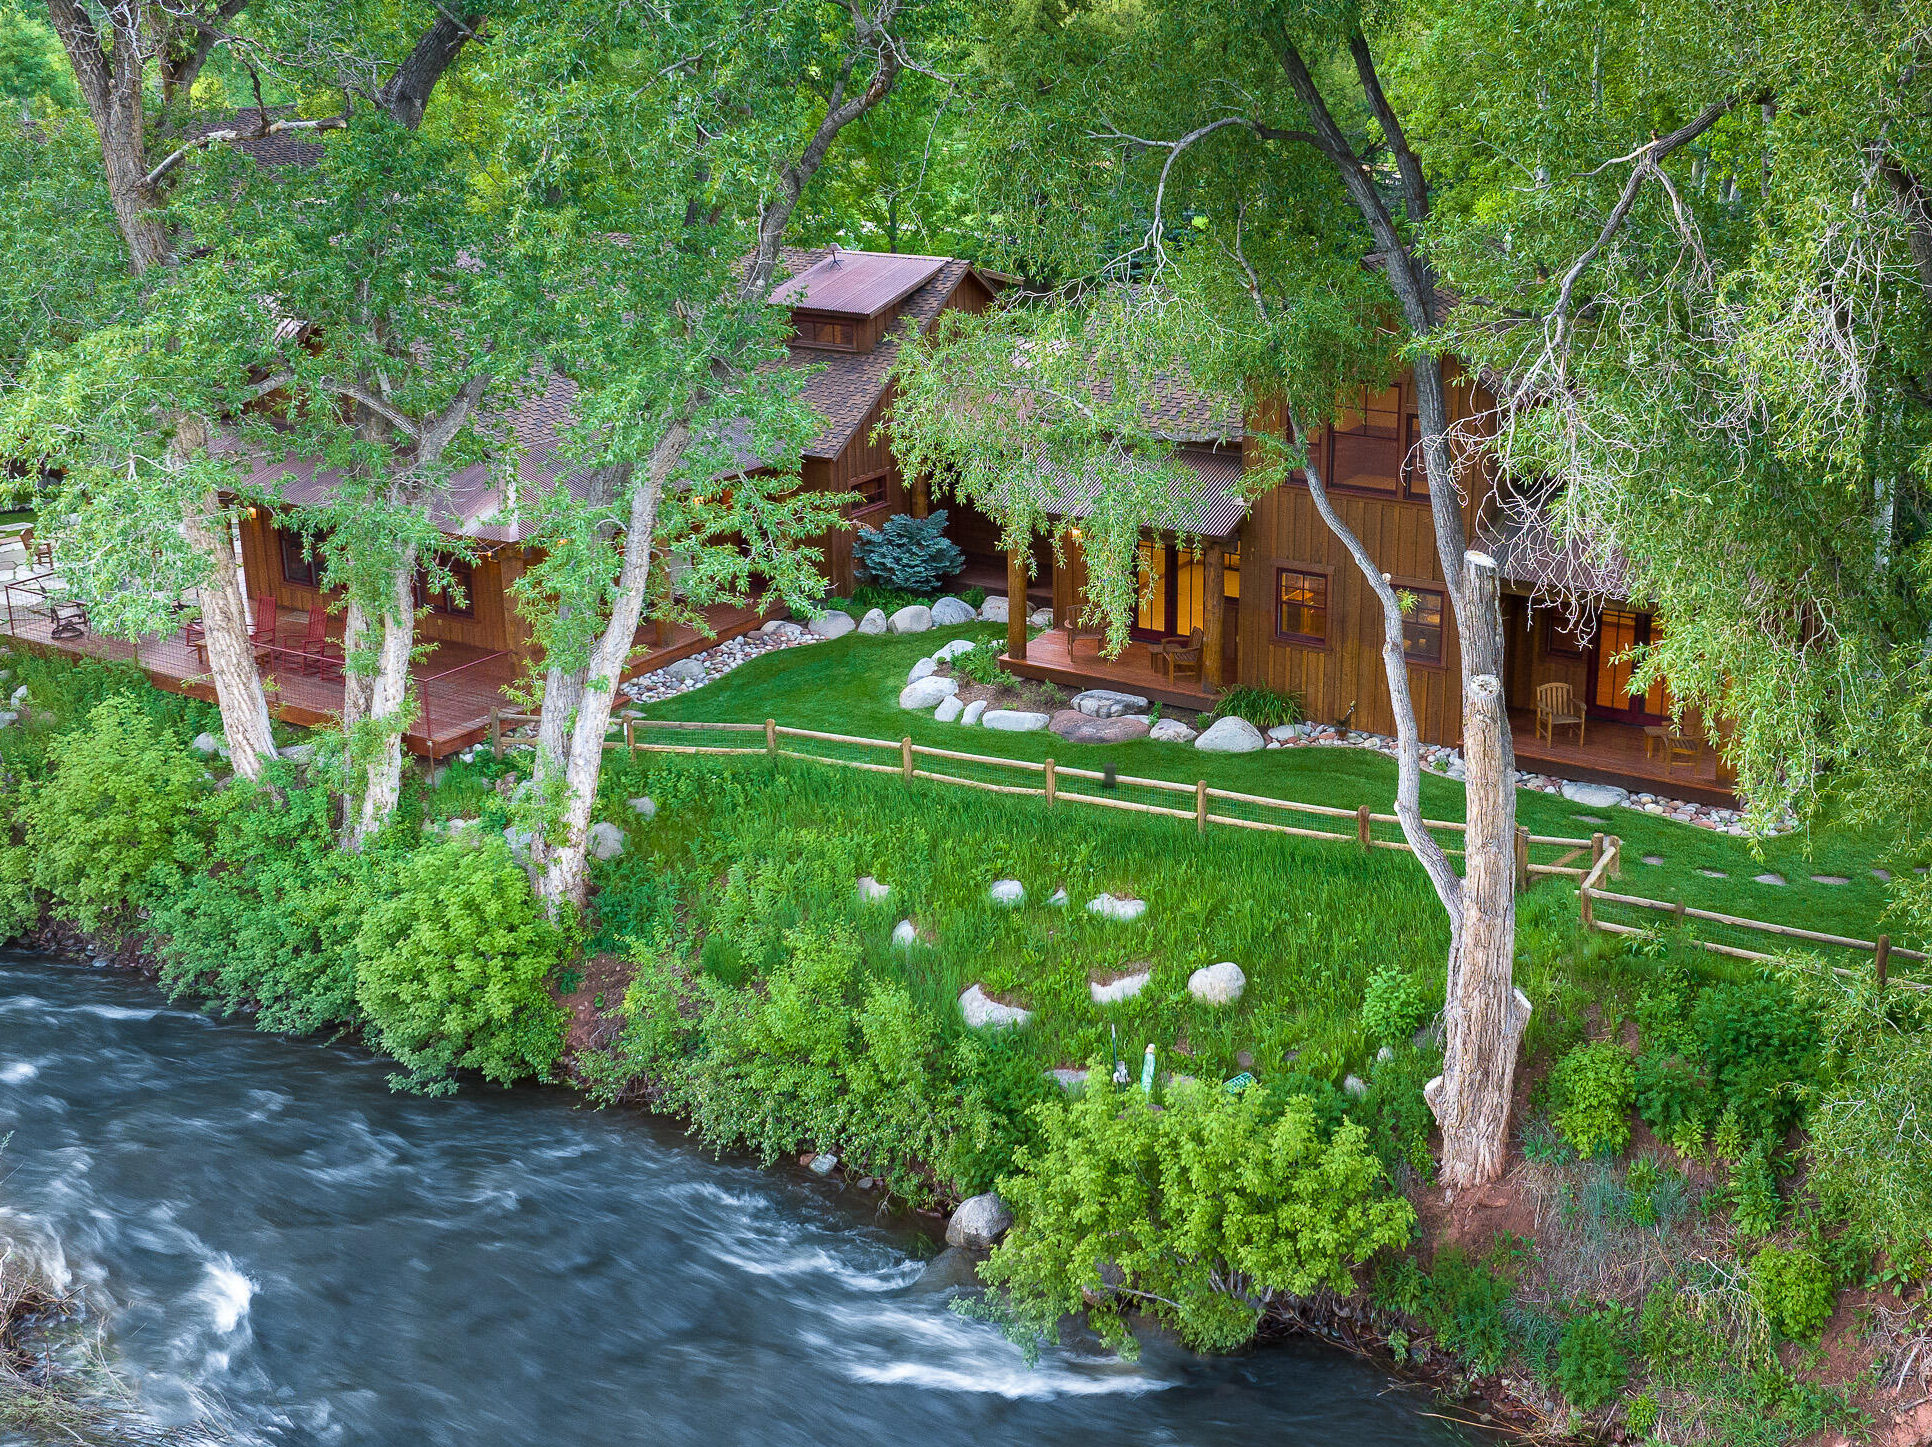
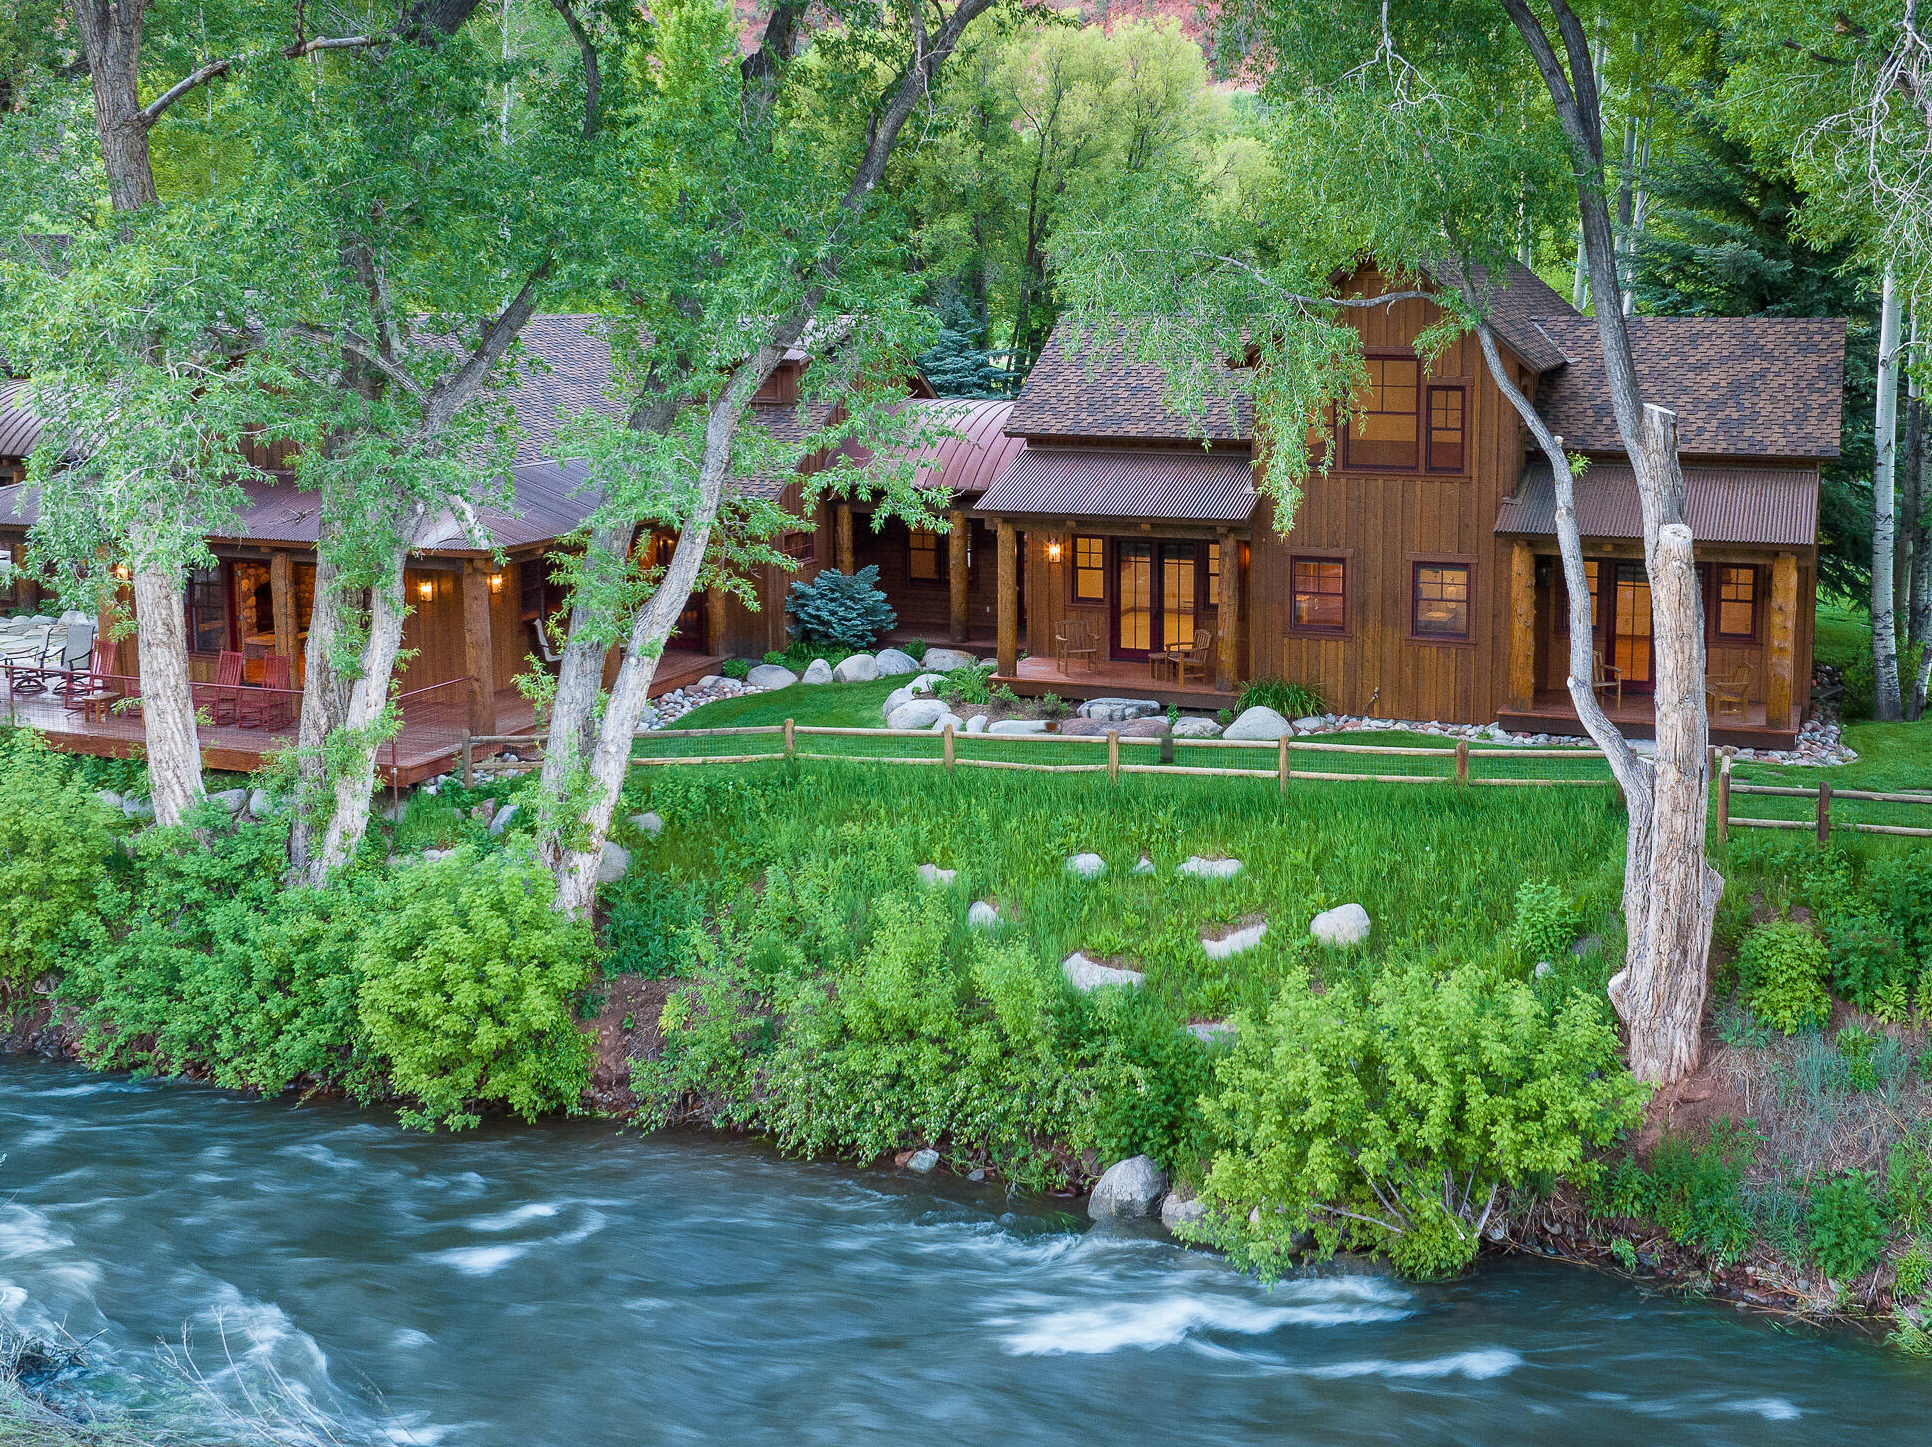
potted plant: present [1332,718,1352,739] -> present [1039,708,1060,732]

